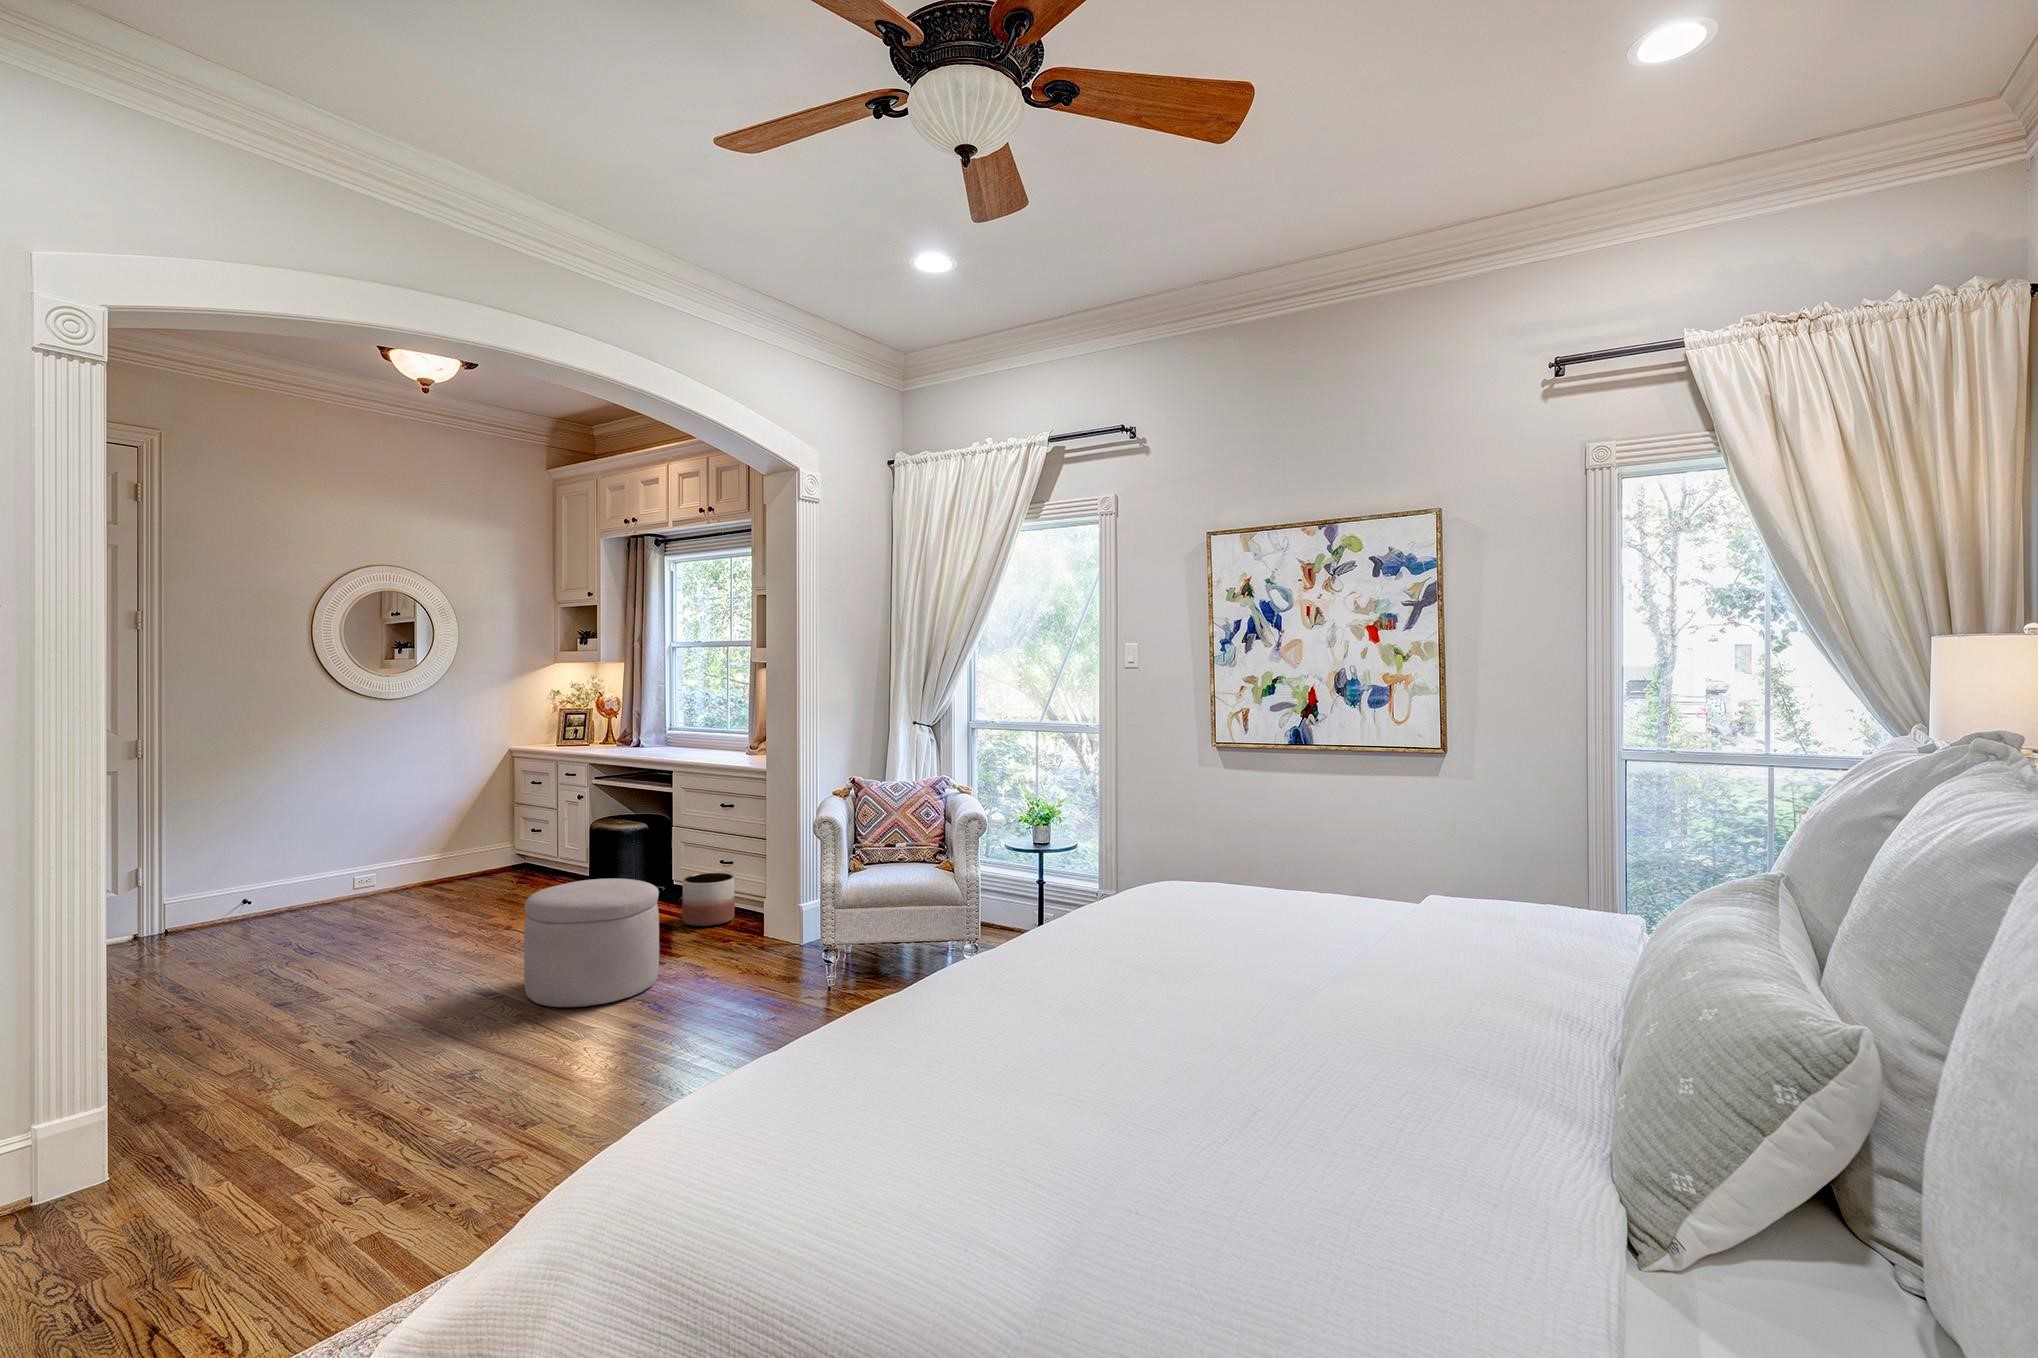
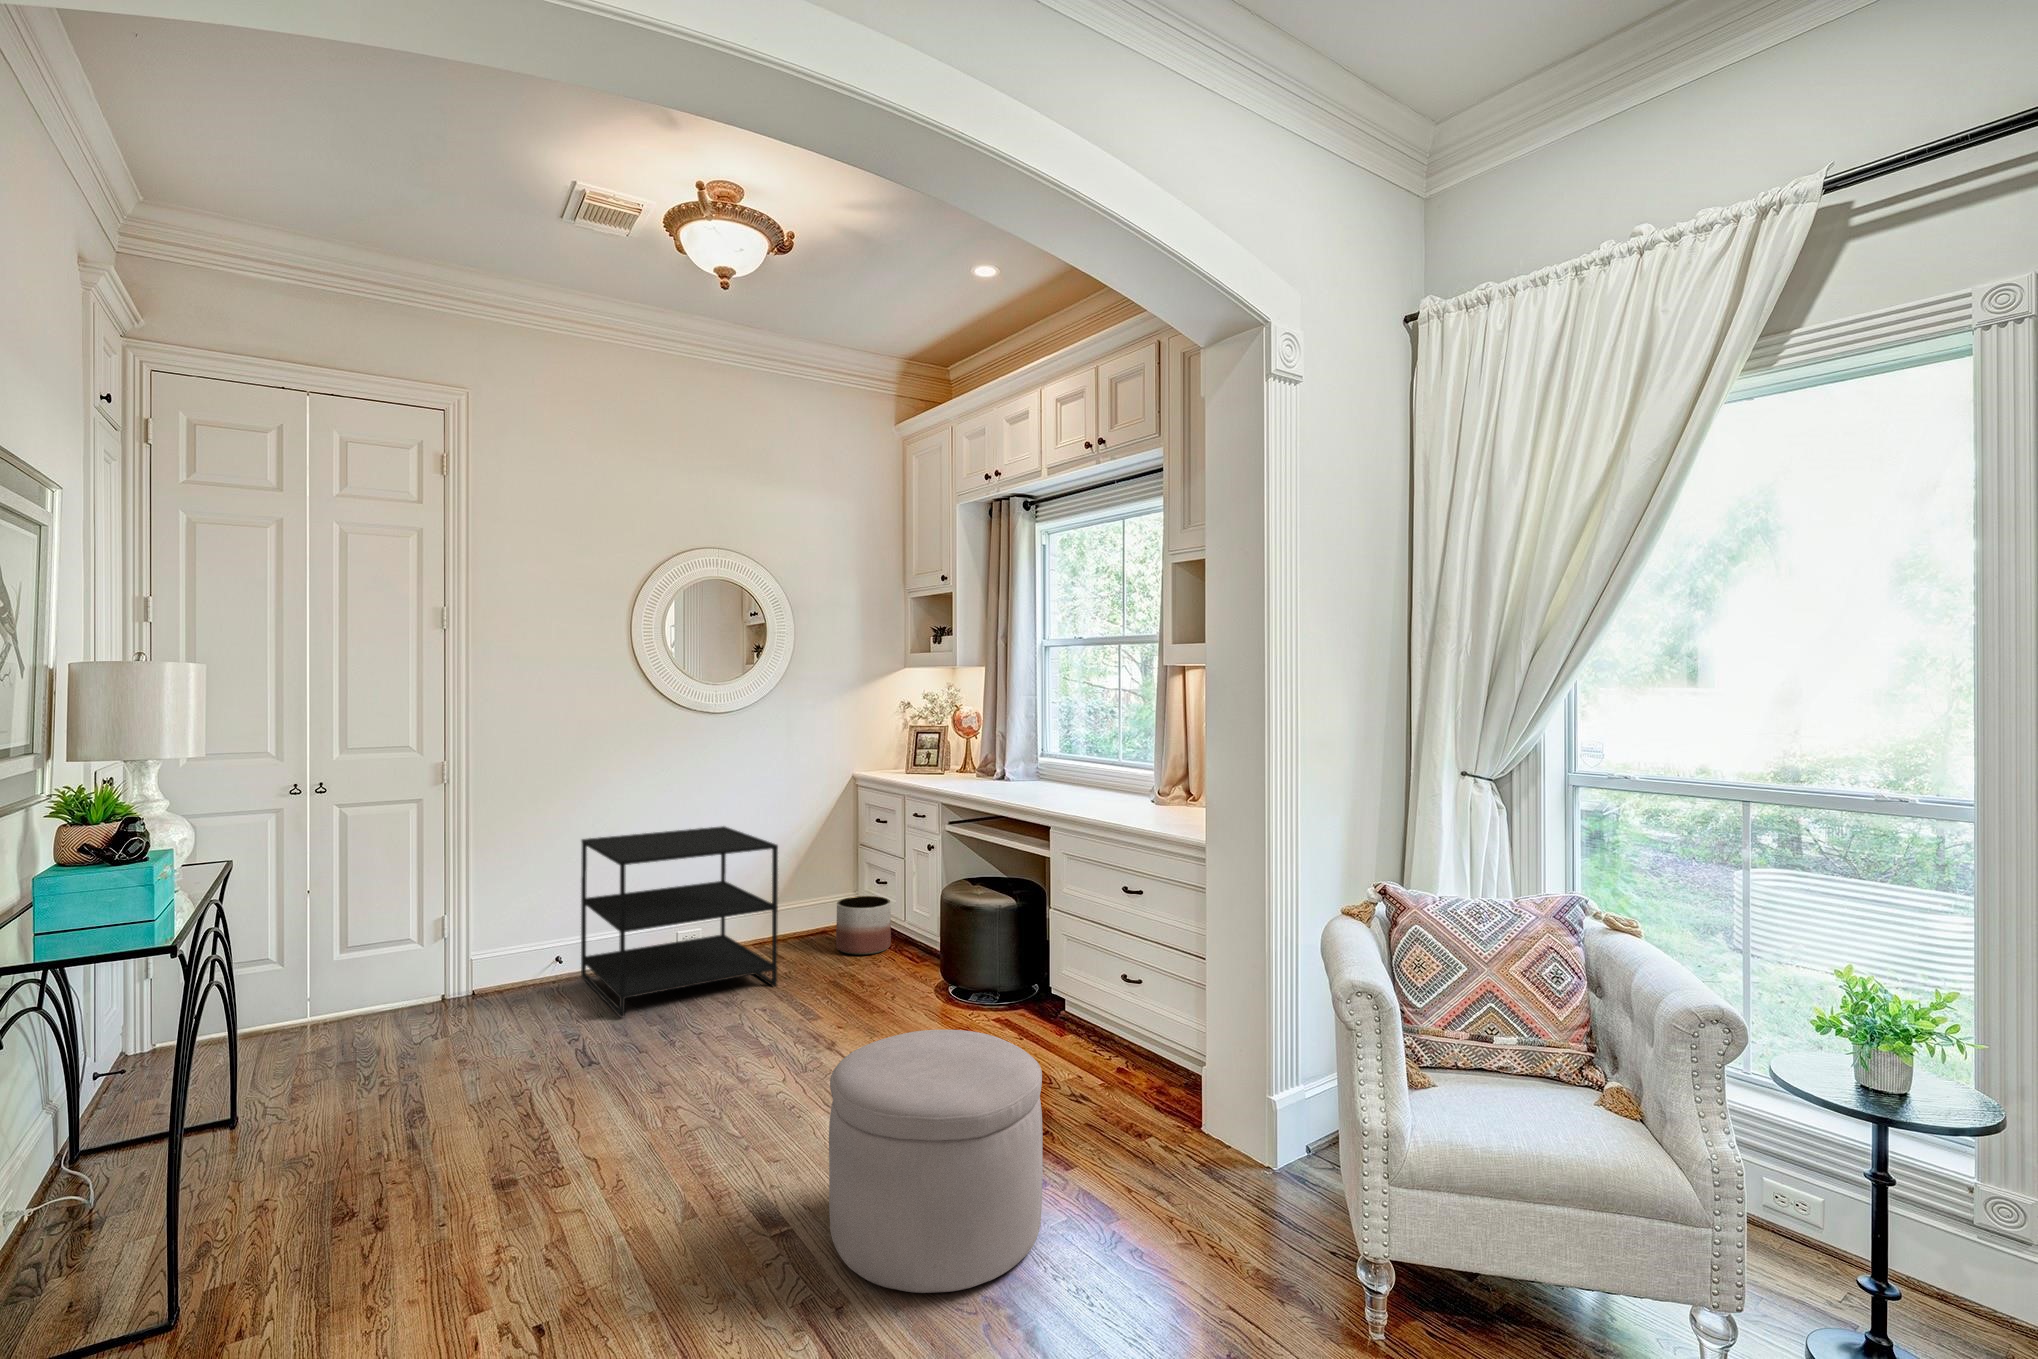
side table: none [268,789,454,929] -> present [581,826,778,1018]
planter: present [682,873,735,926] -> present [836,896,891,955]

